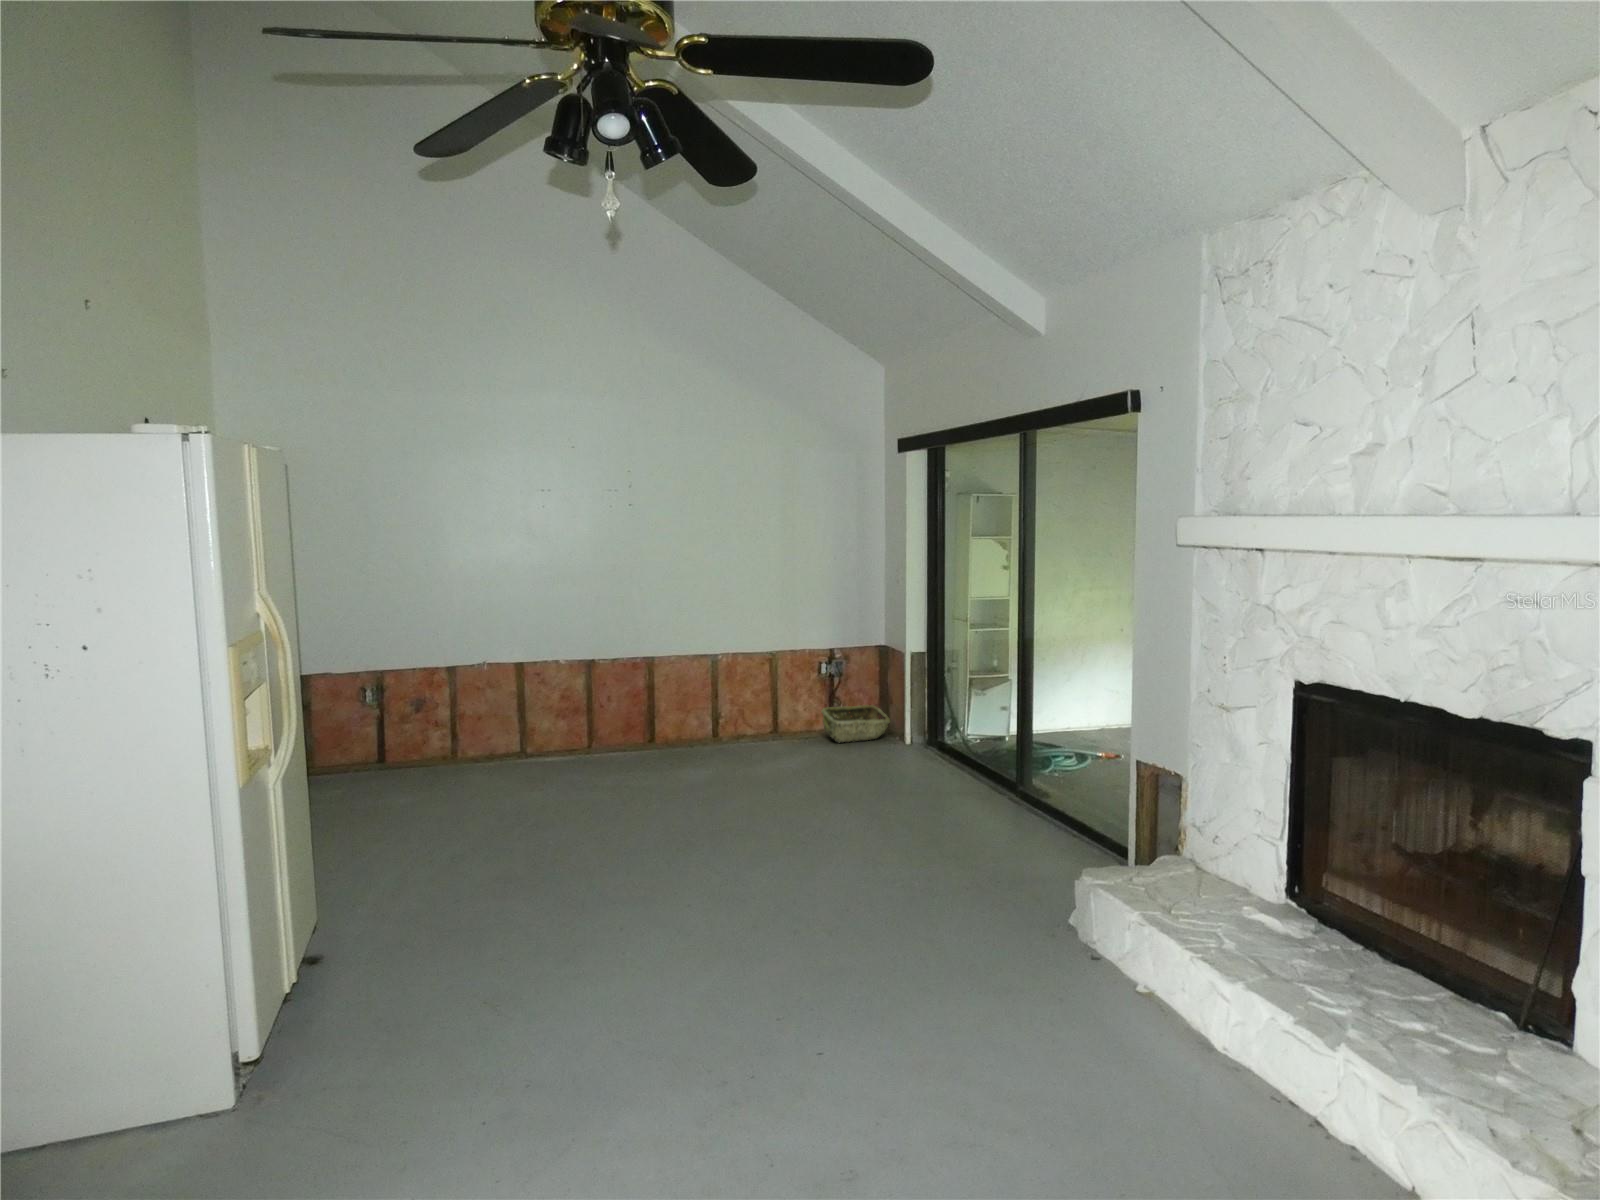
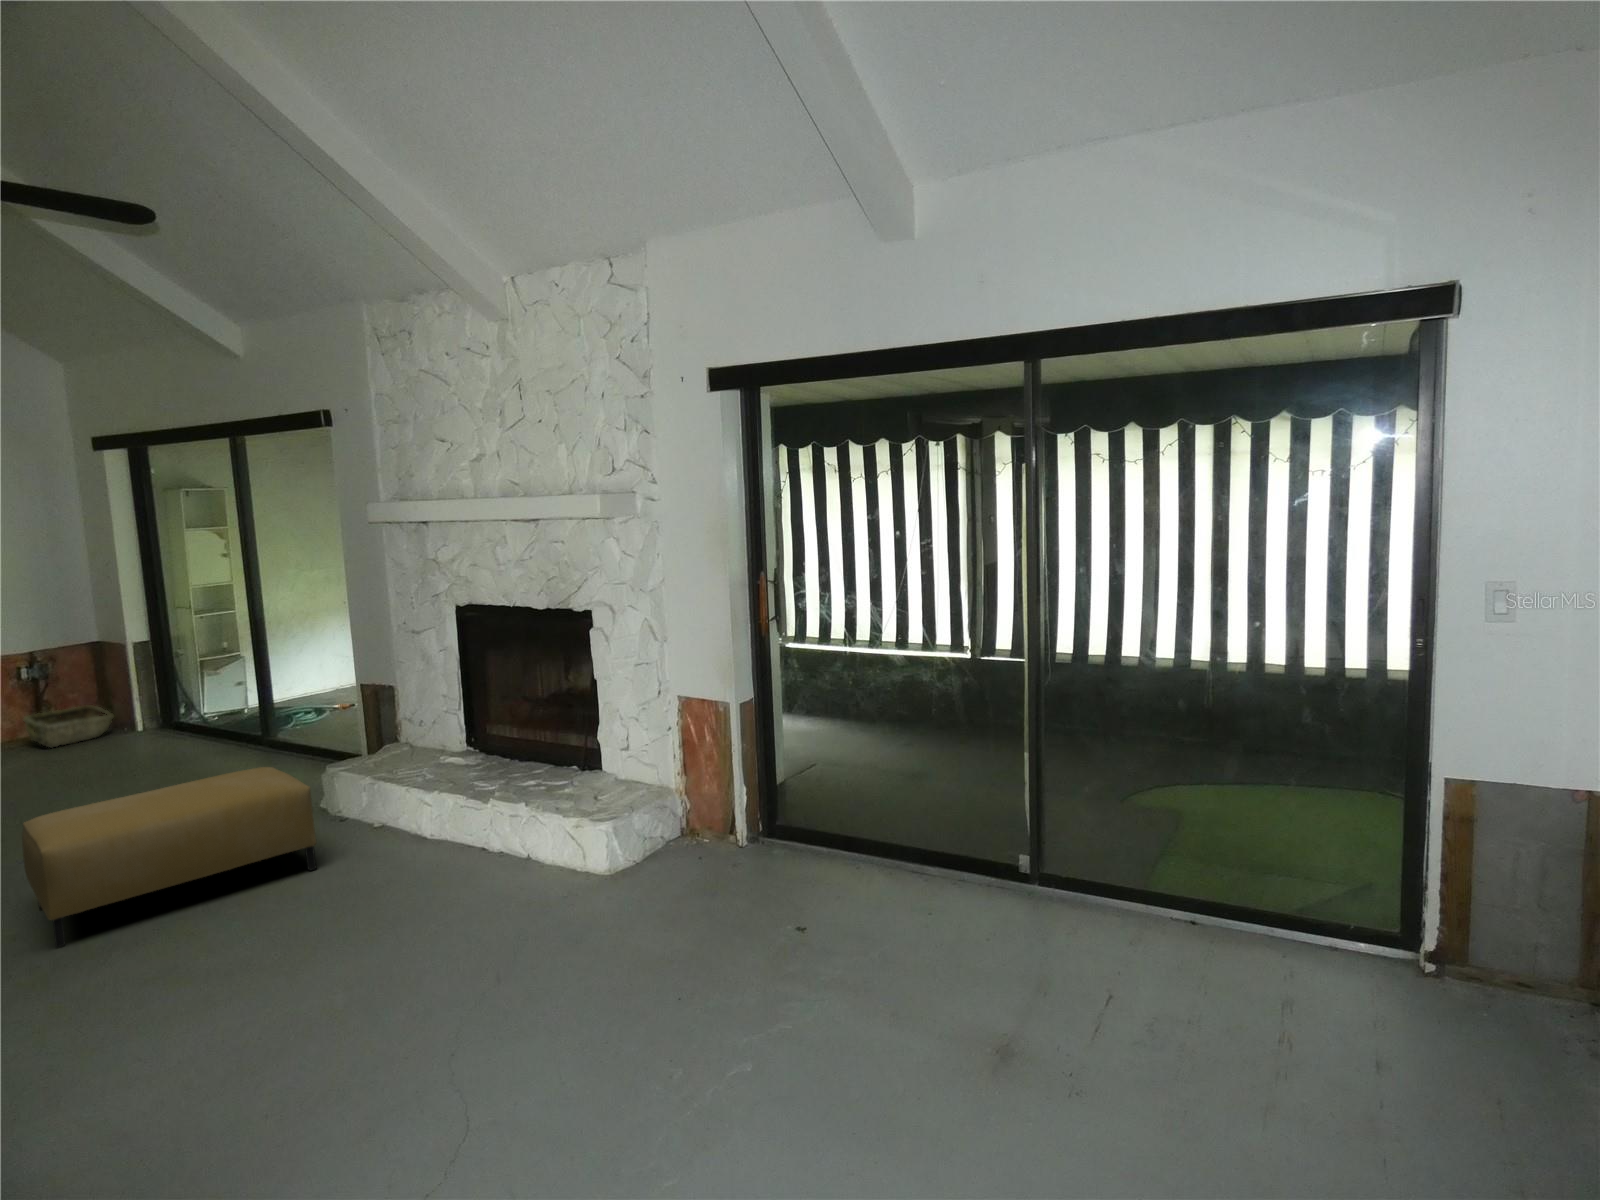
ottoman: none [752,863,1059,1048] -> present [22,767,316,947]

